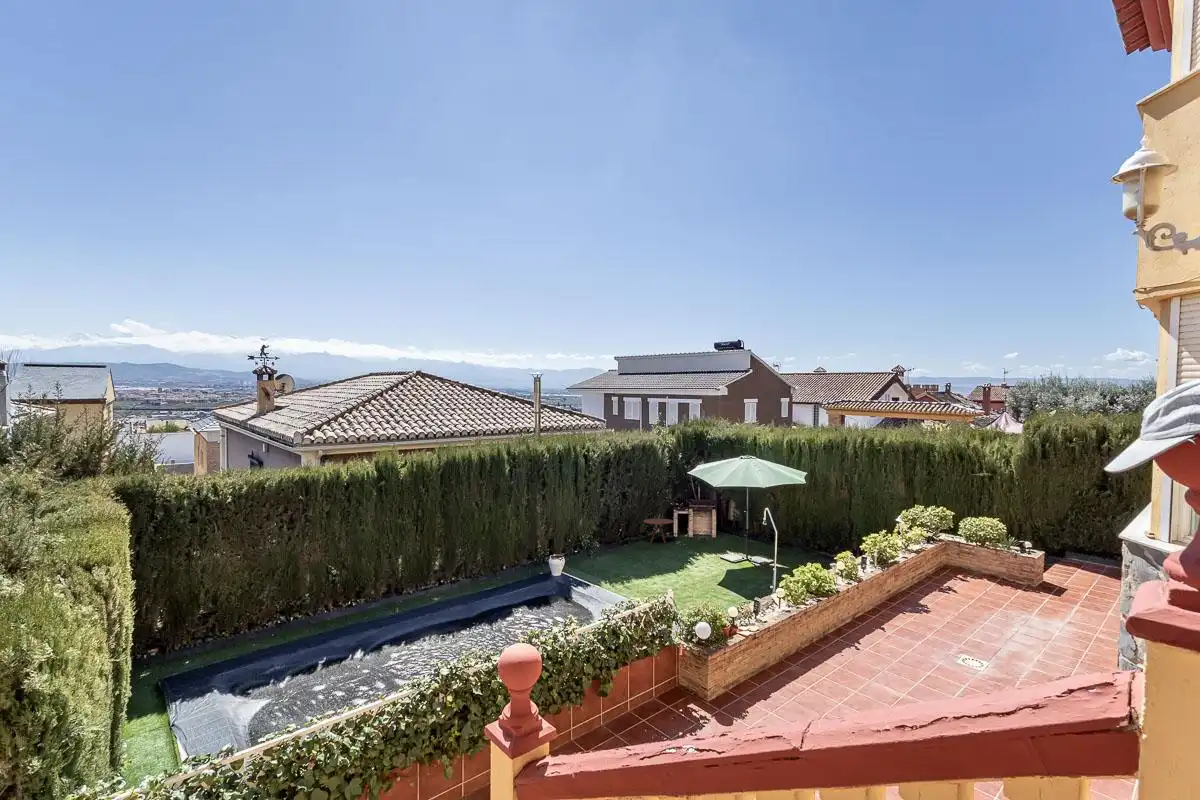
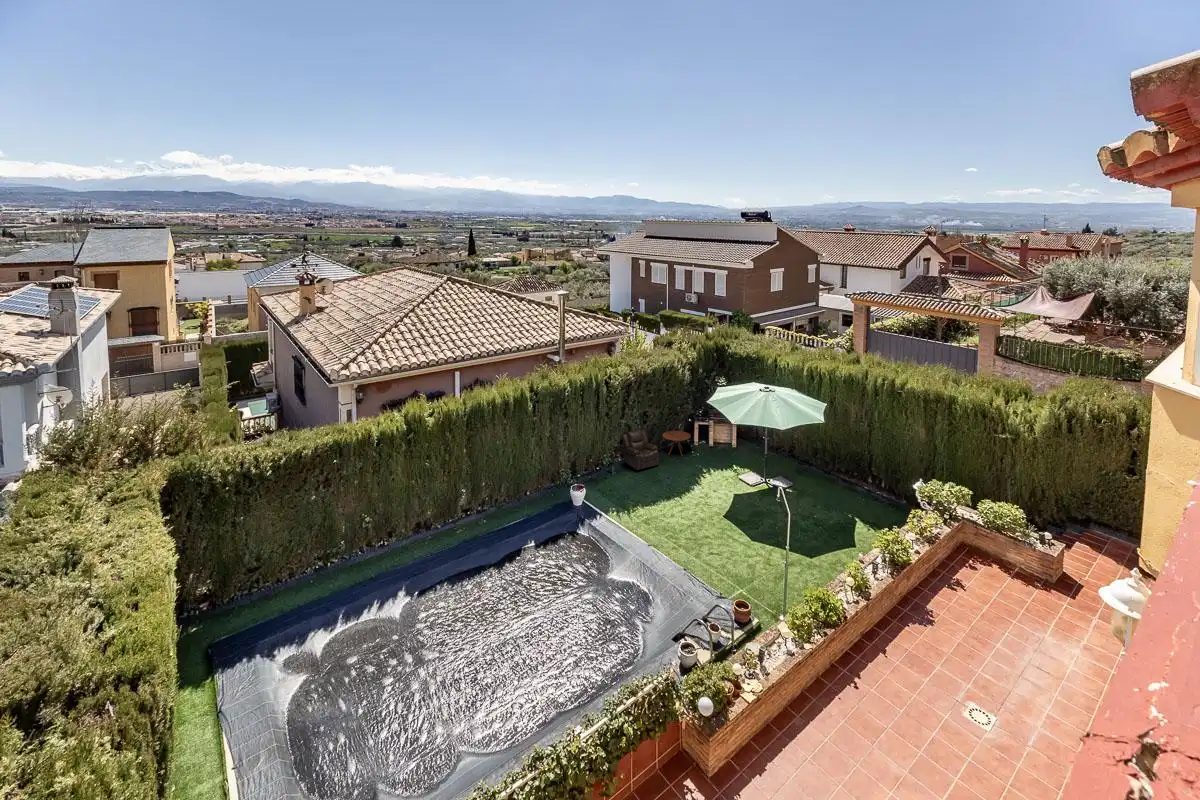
chair: none [600,512,640,553] -> present [622,430,659,470]

